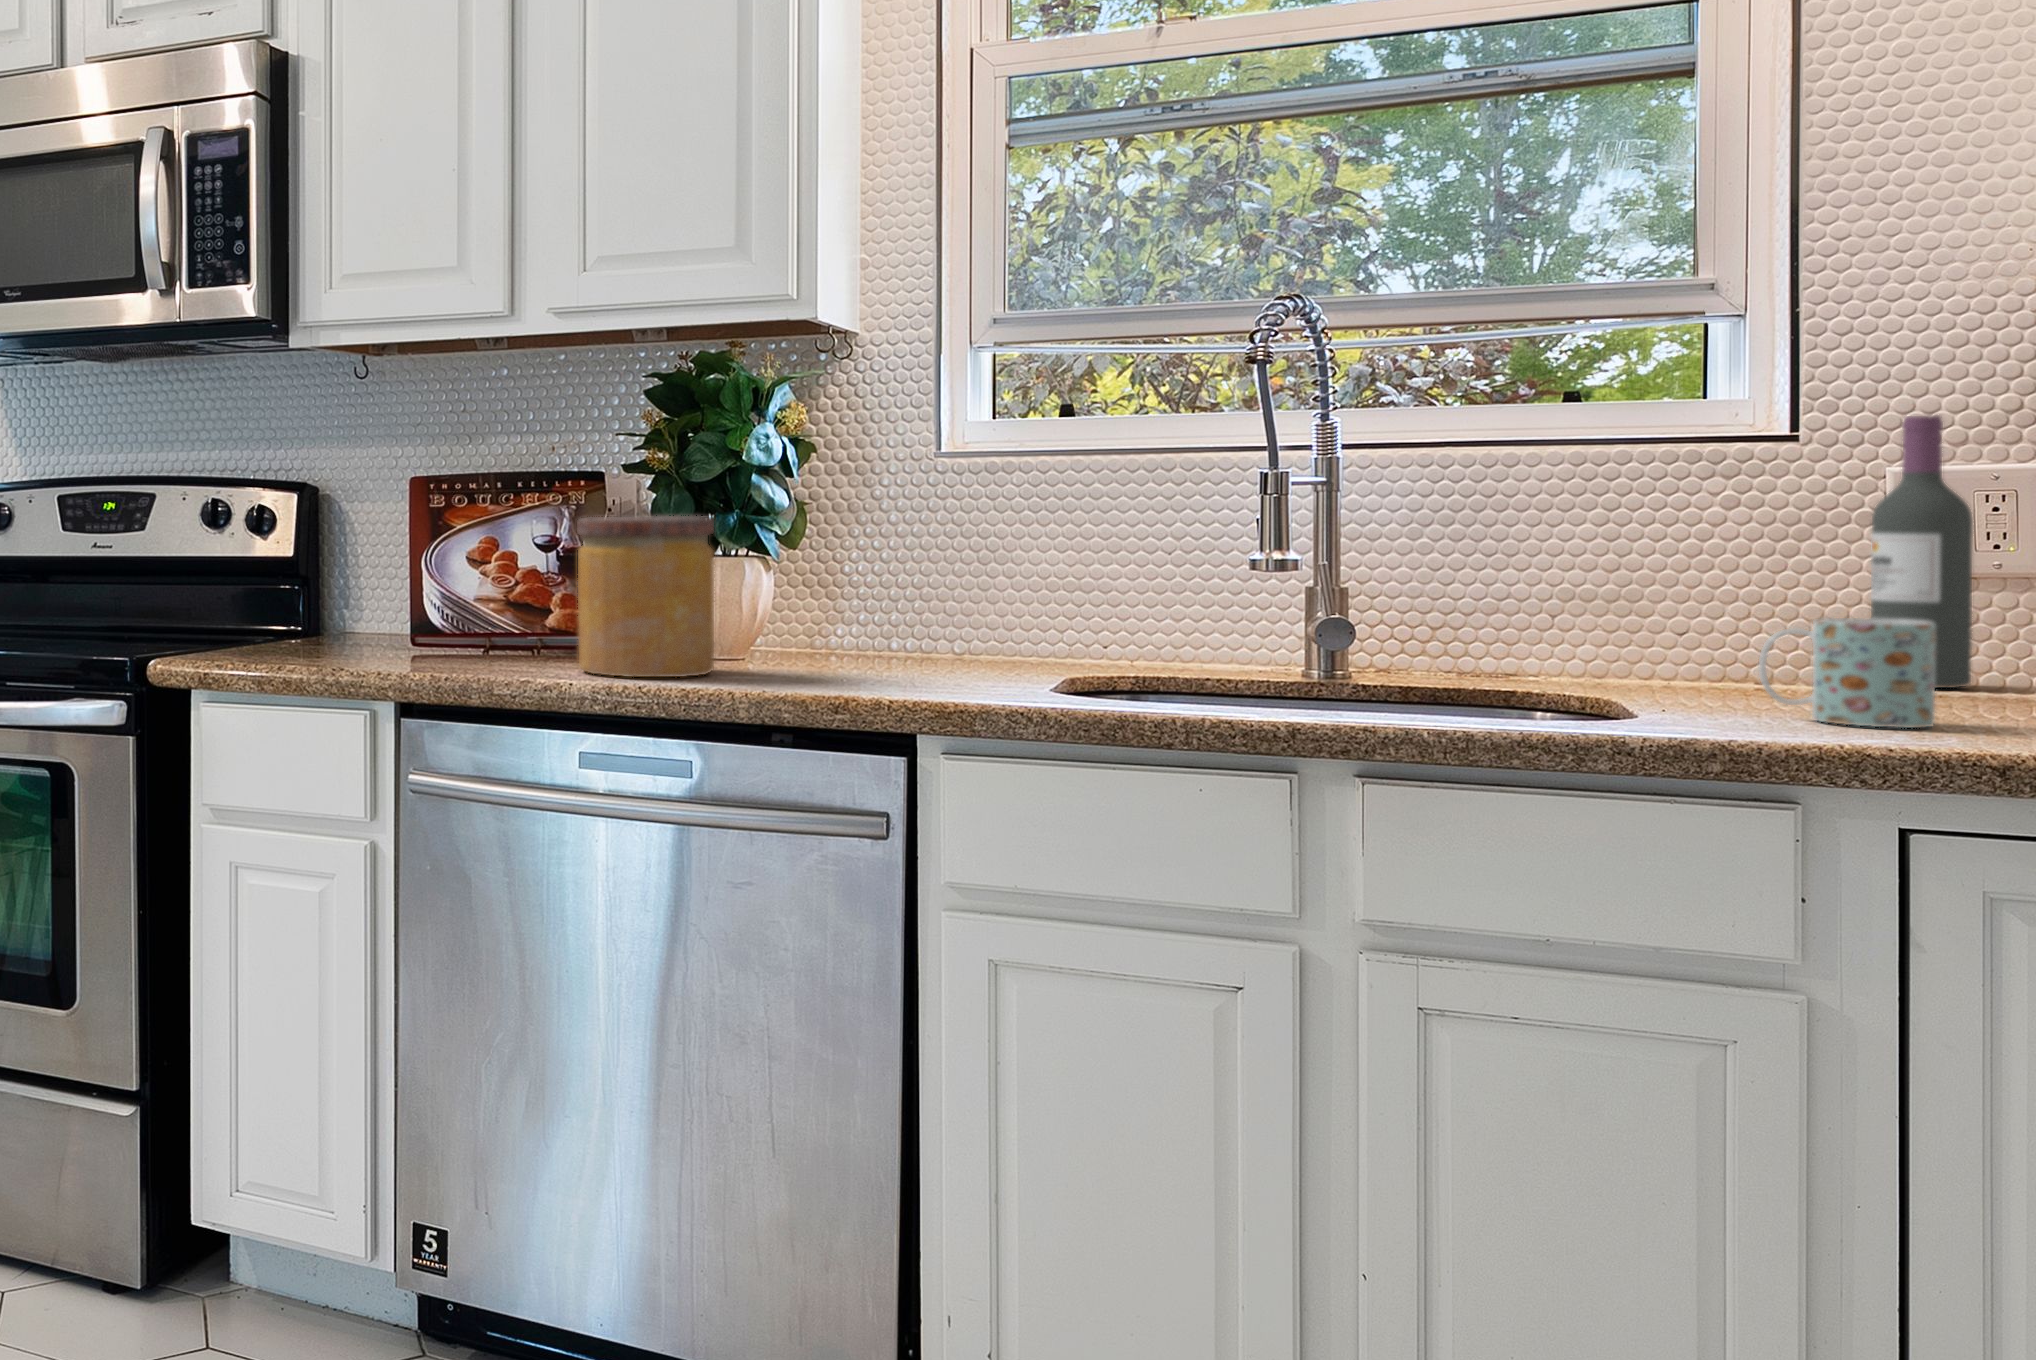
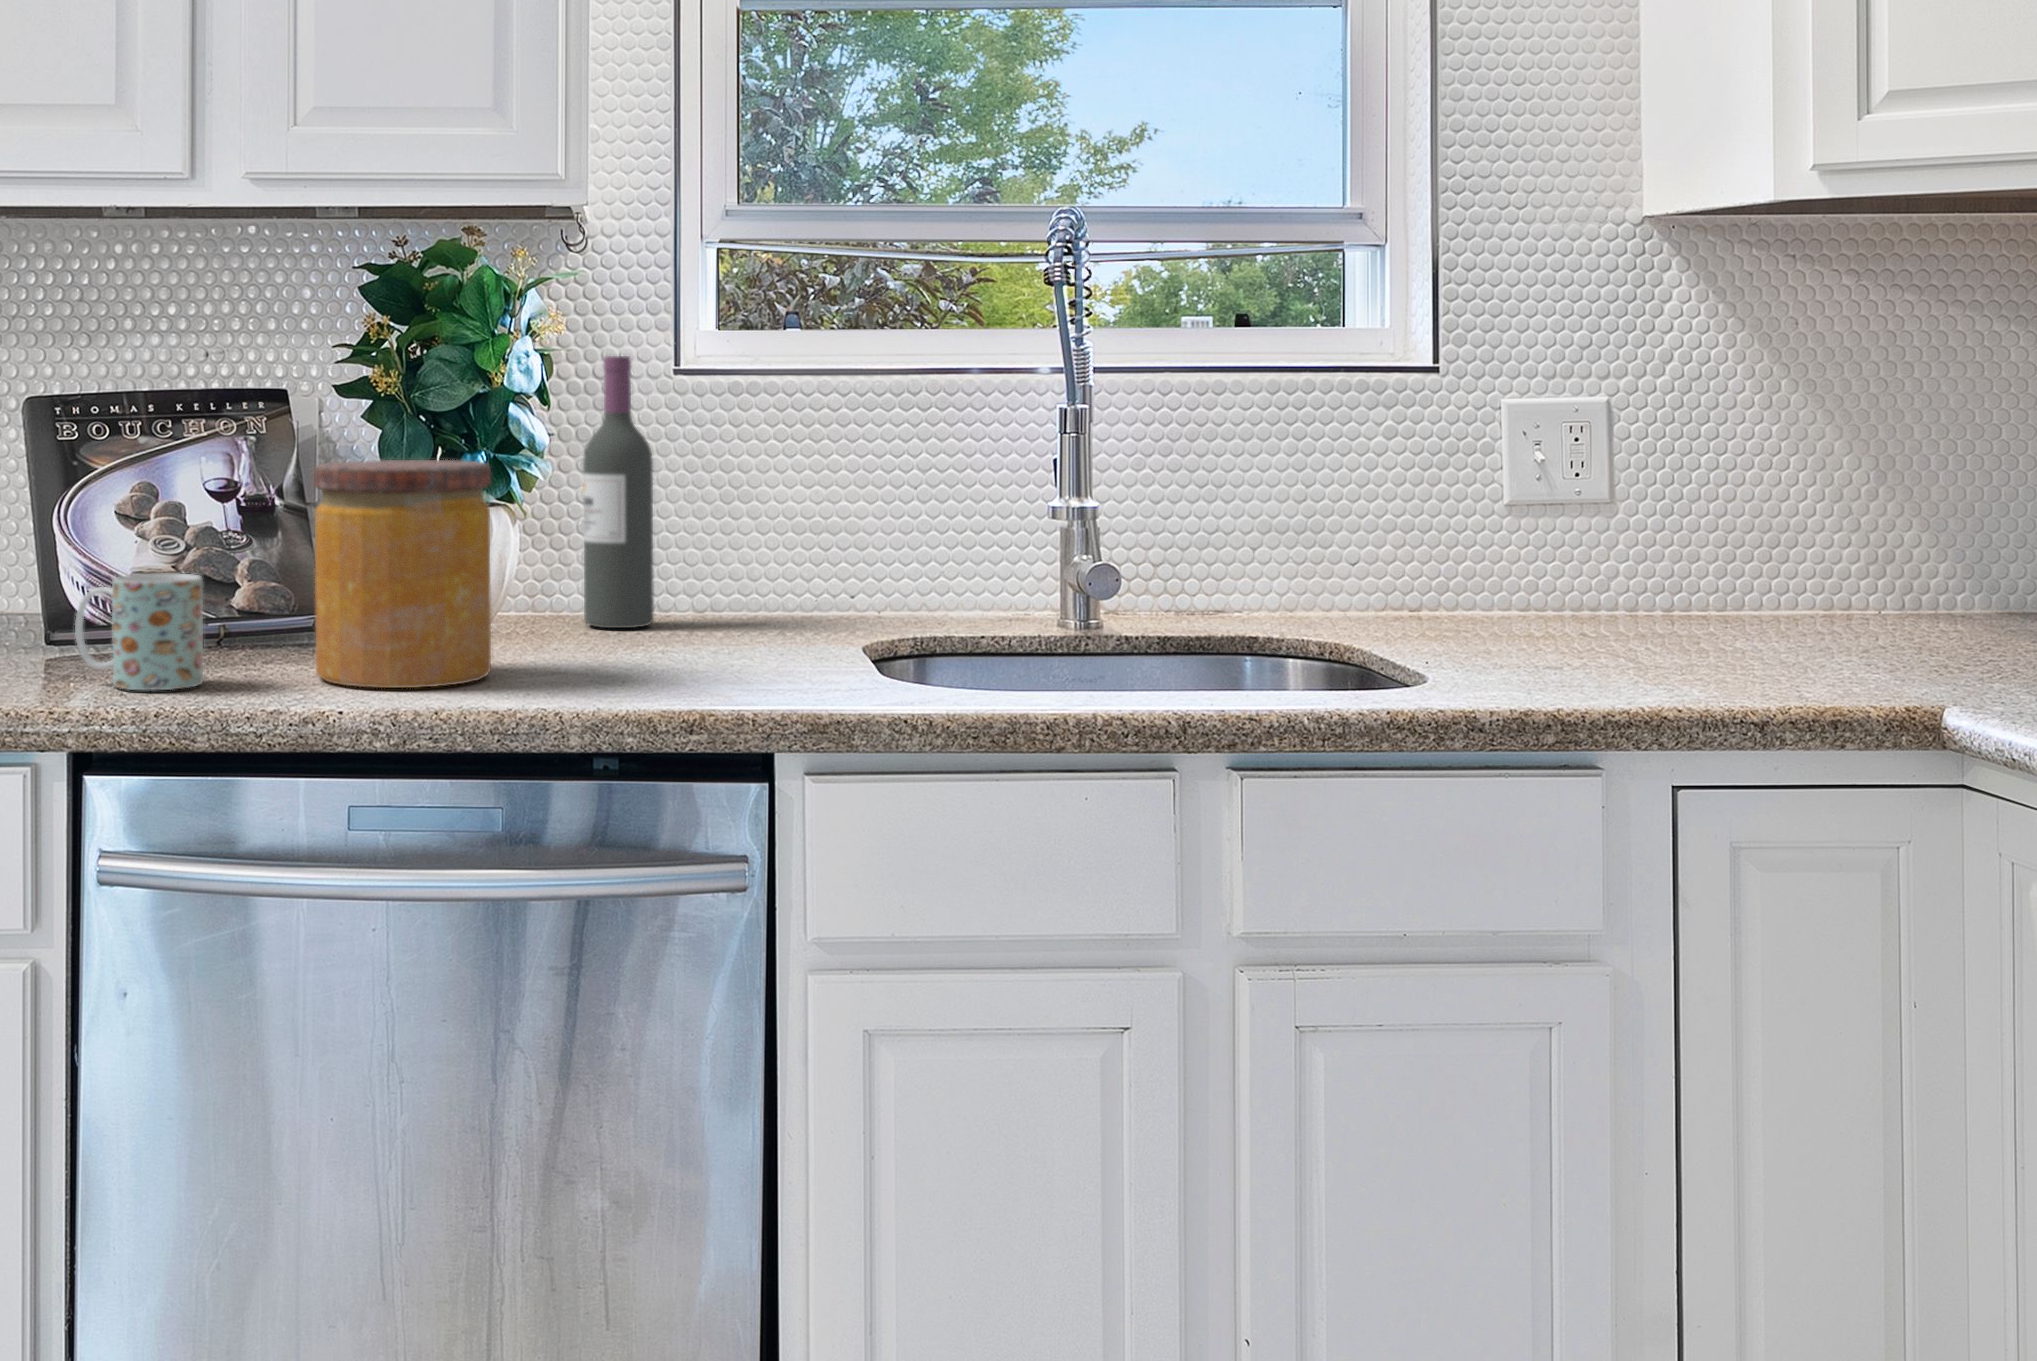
wine bottle: present [1871,415,1973,688] -> present [583,356,654,628]
mug: present [1758,618,1935,728] -> present [75,574,203,690]

